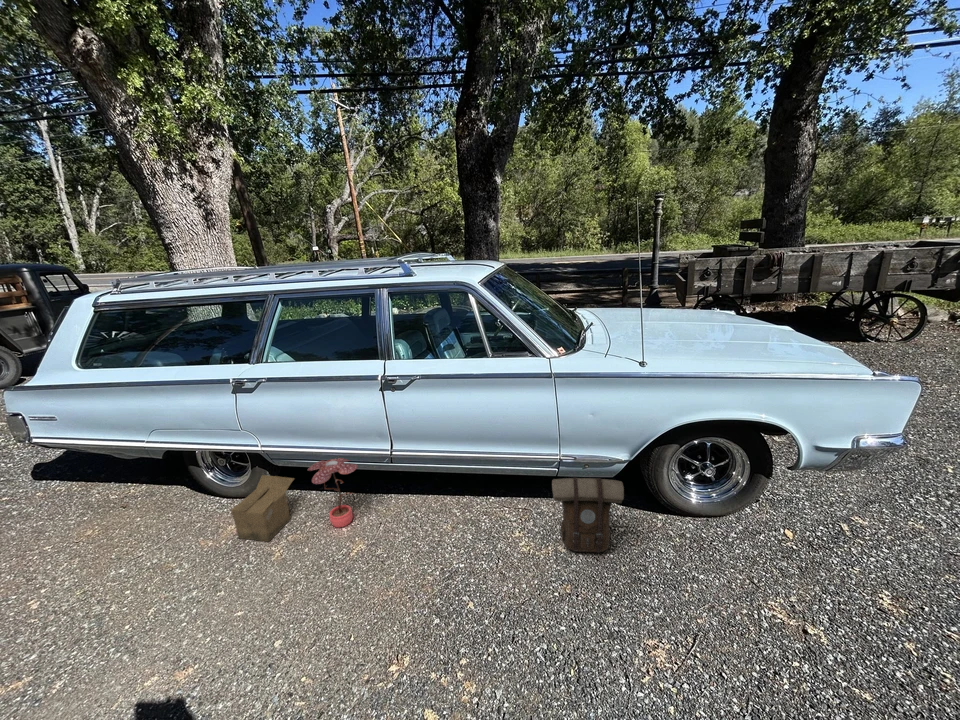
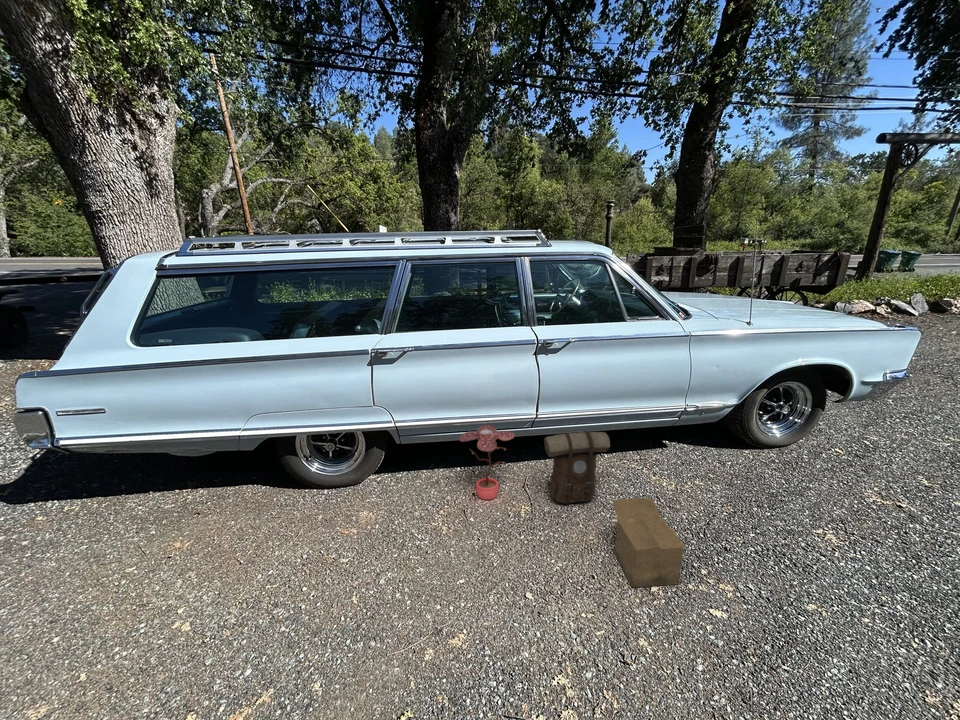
cardboard box: present [231,475,294,542] -> present [612,498,684,587]
backpack: present [552,477,624,553] -> present [544,431,610,504]

